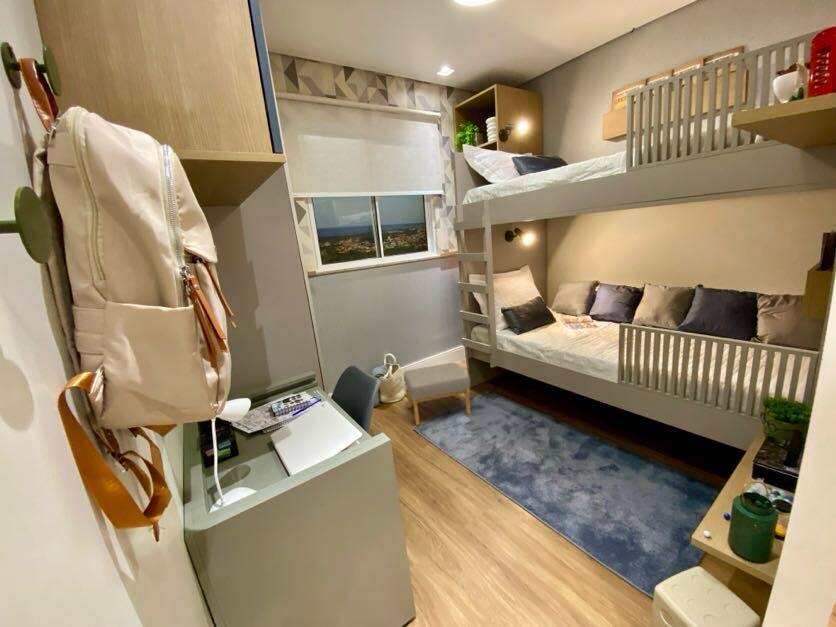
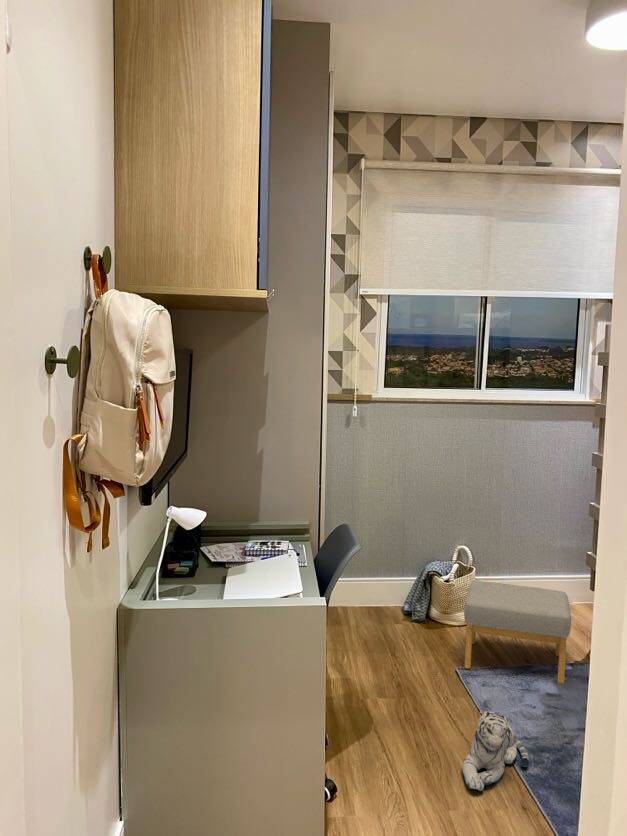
plush toy: none [456,454,492,509] -> present [462,711,529,791]

